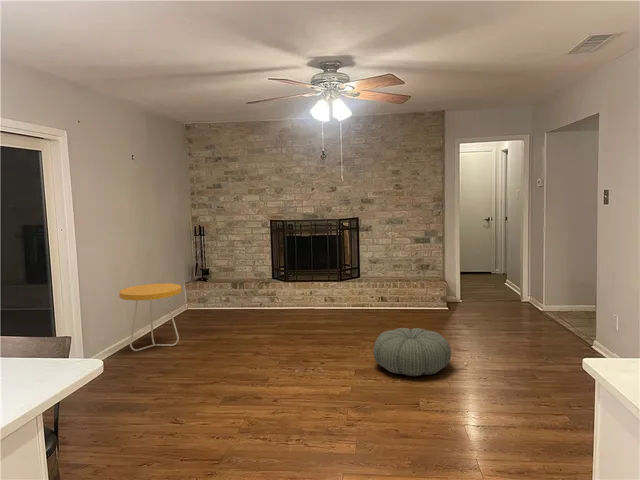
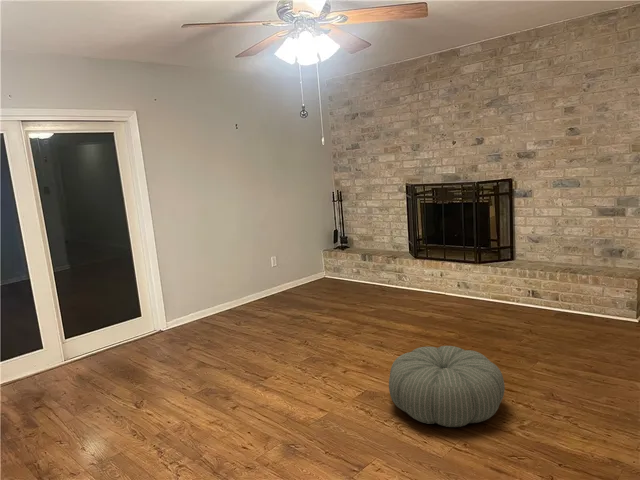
side table: present [119,283,182,351] -> none [204,252,264,317]

